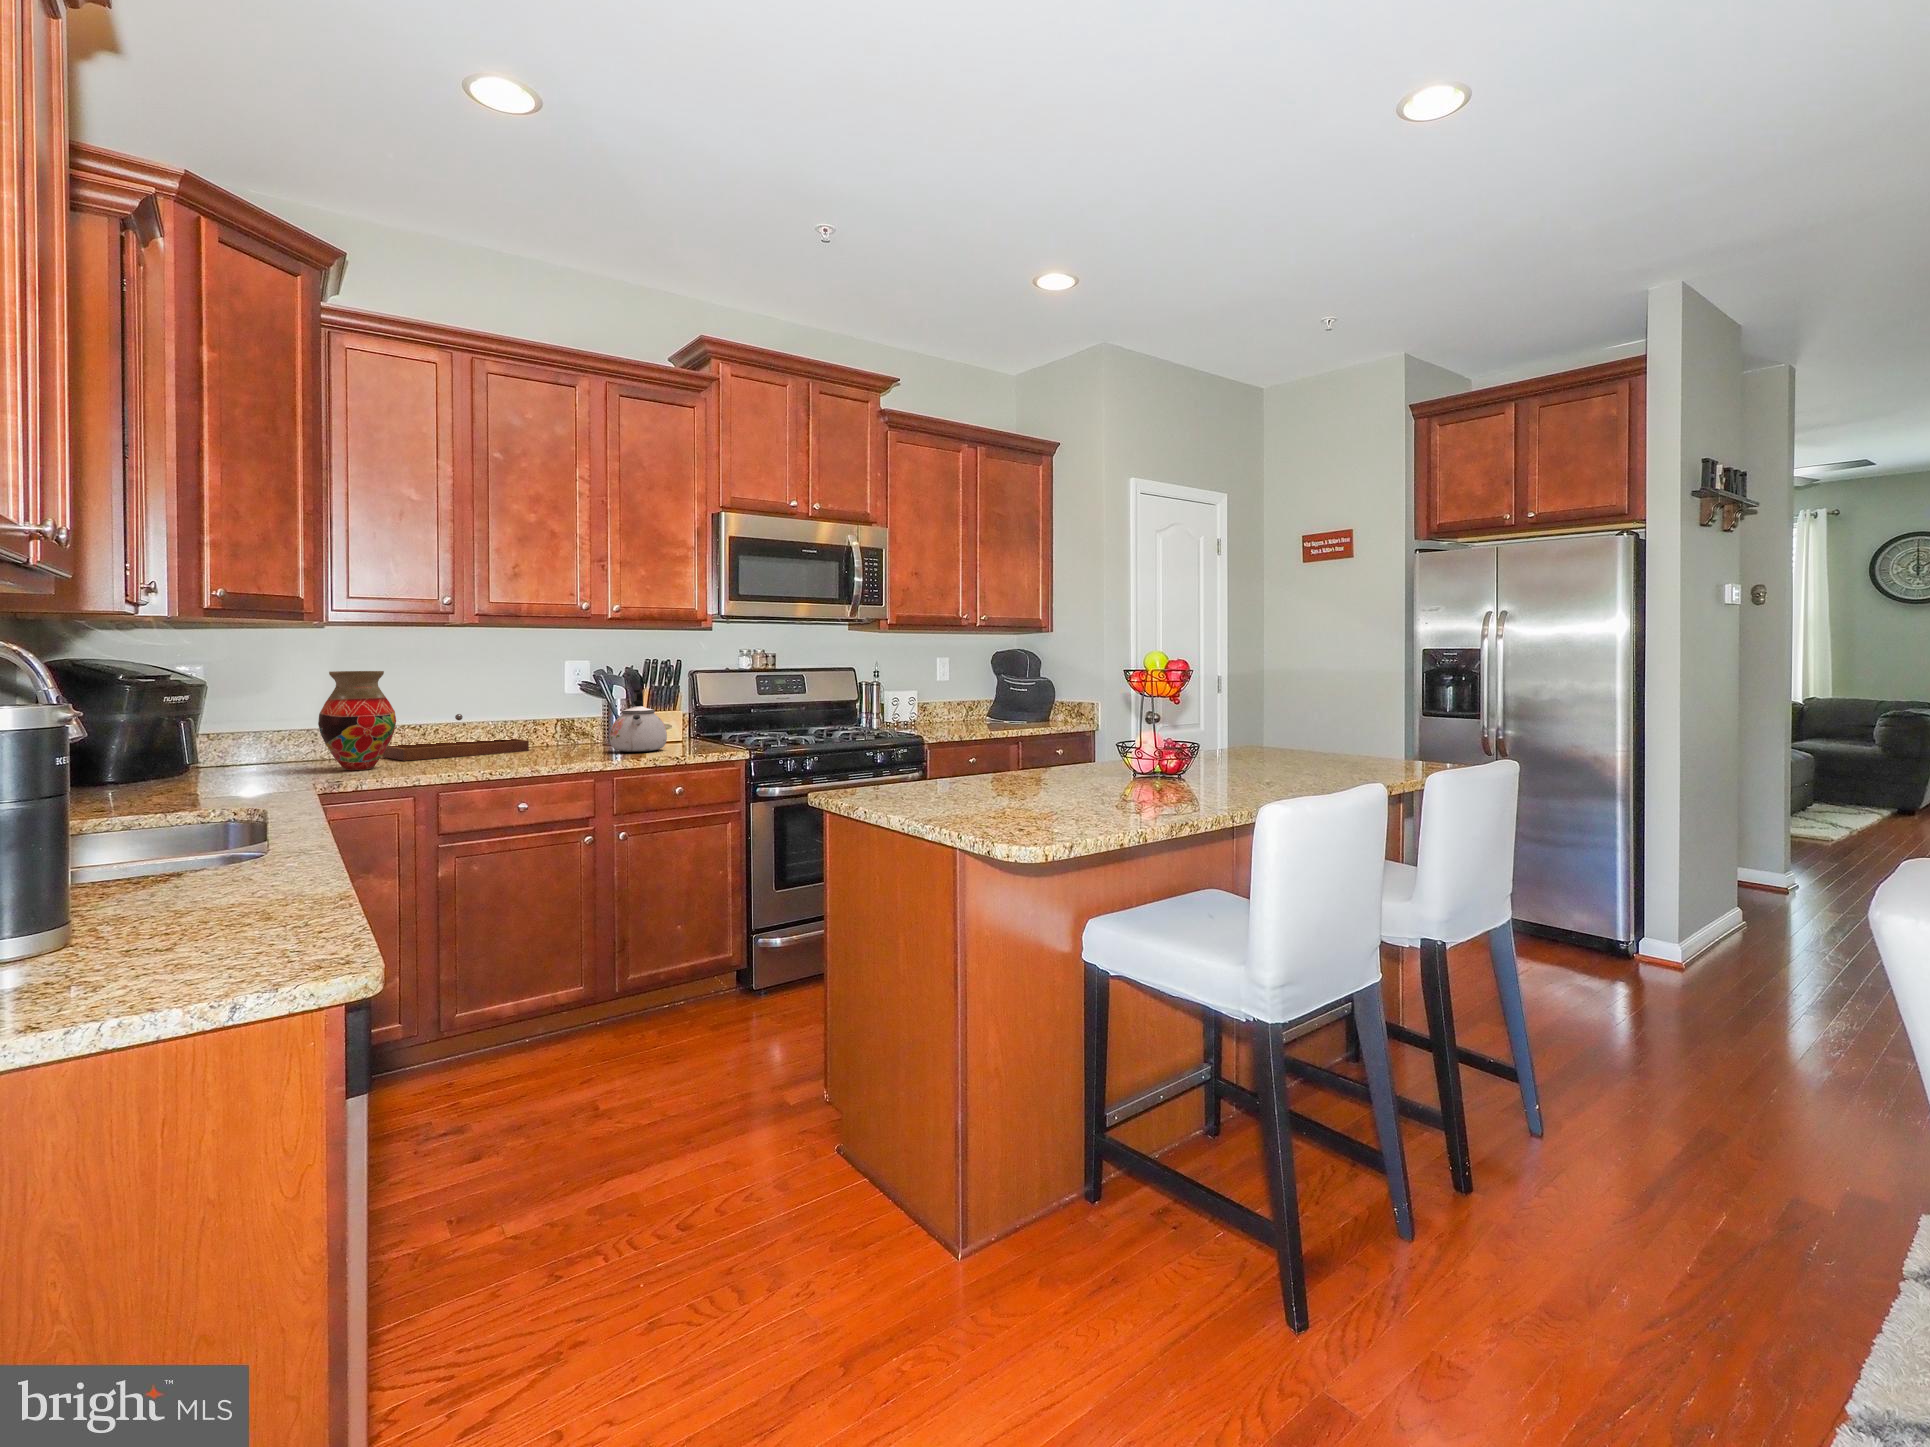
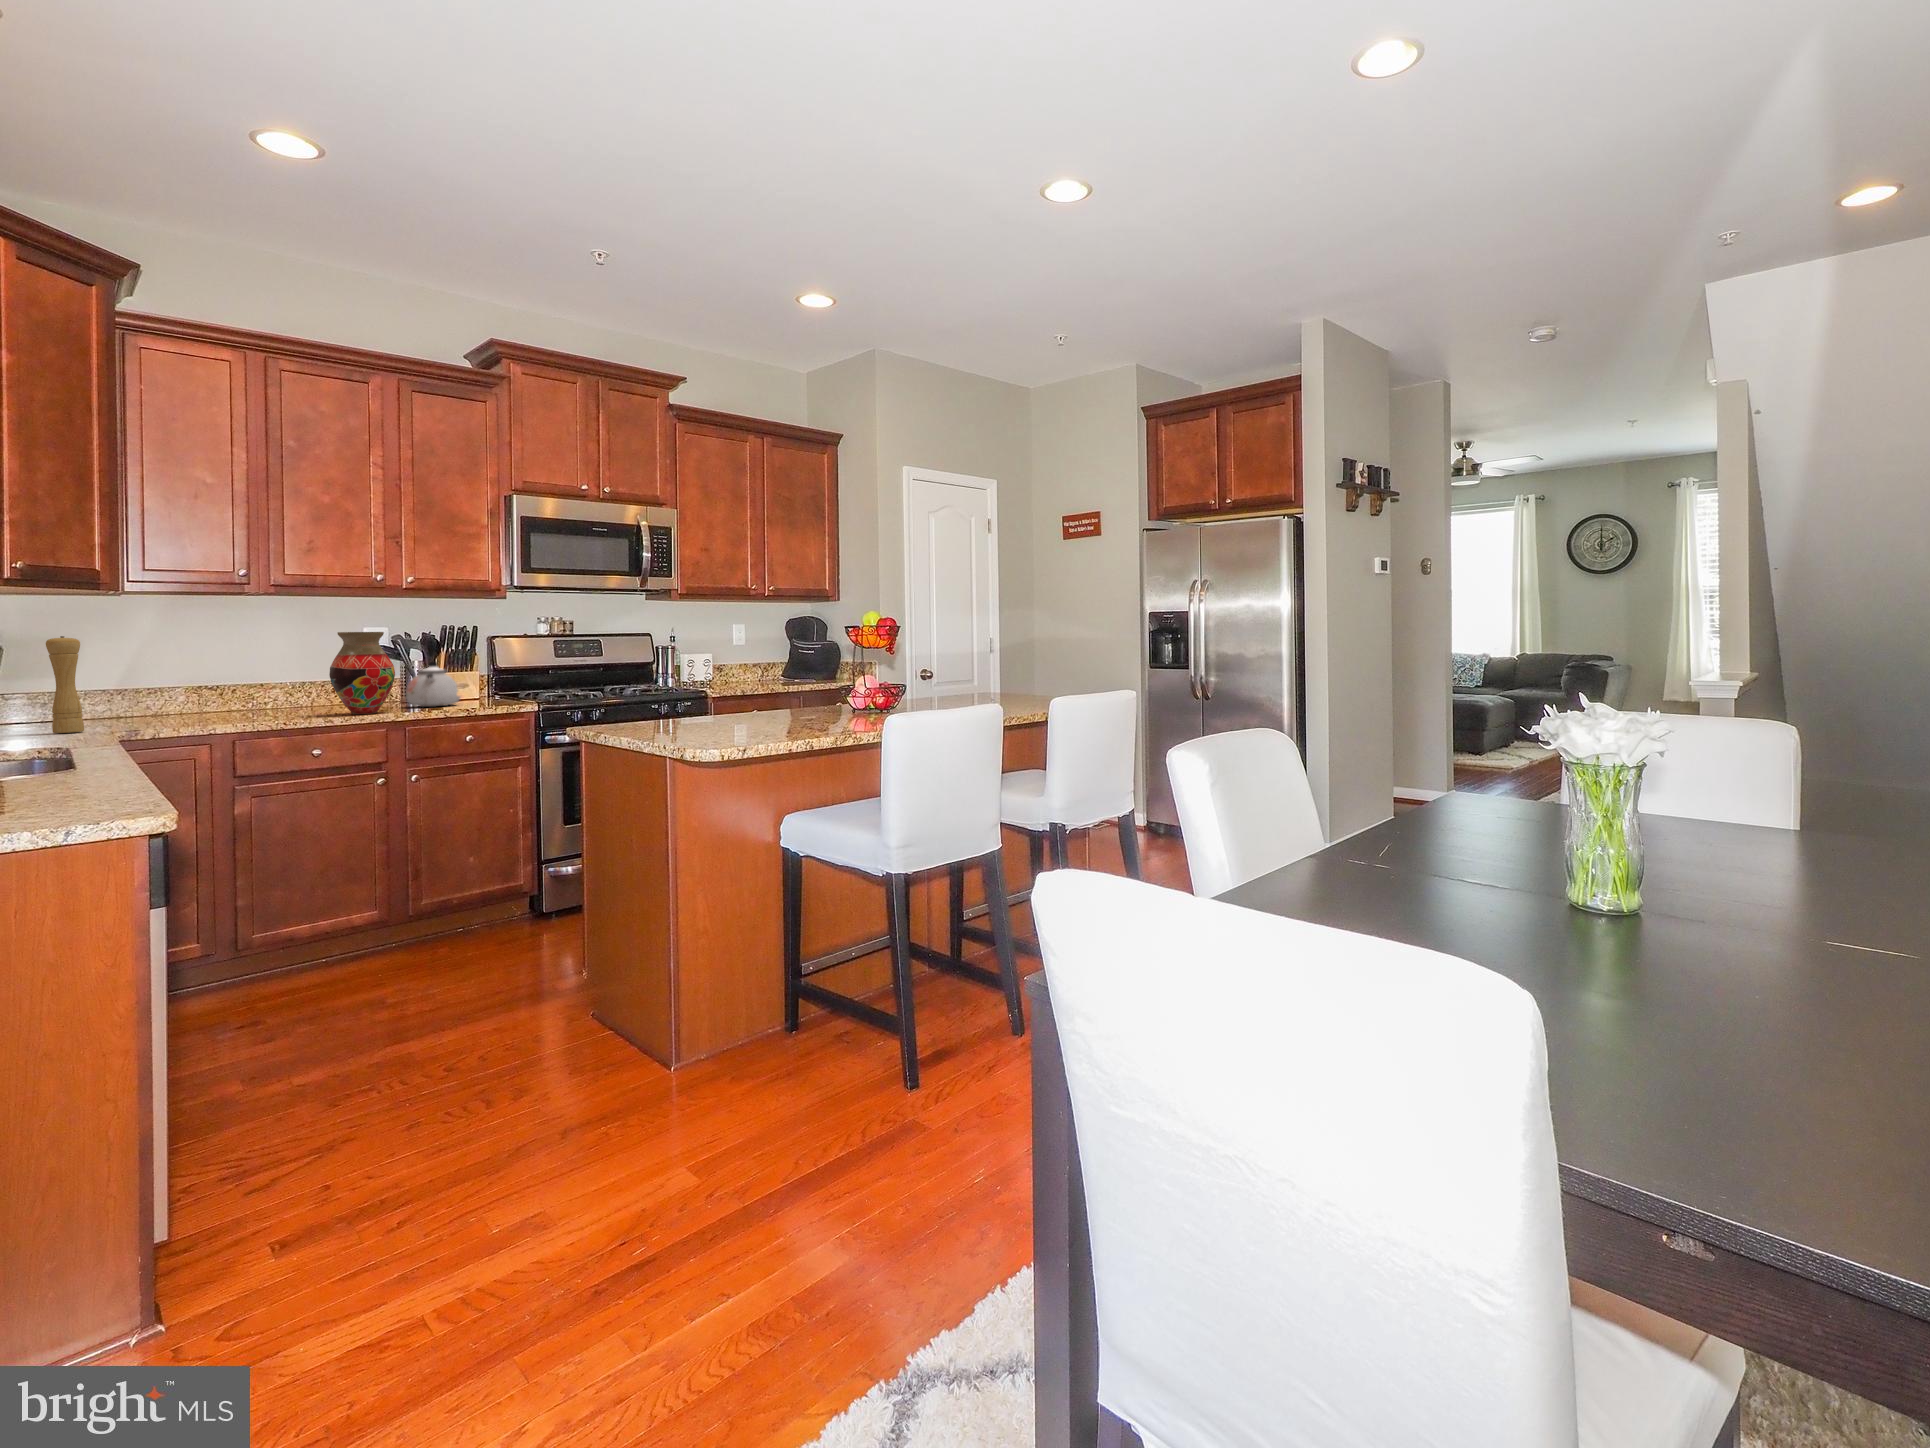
vase: present [318,671,396,770] -> present [329,632,395,714]
pepper mill: none [247,674,283,785] -> present [46,636,84,733]
tray: present [382,714,529,761] -> none [185,676,331,717]

